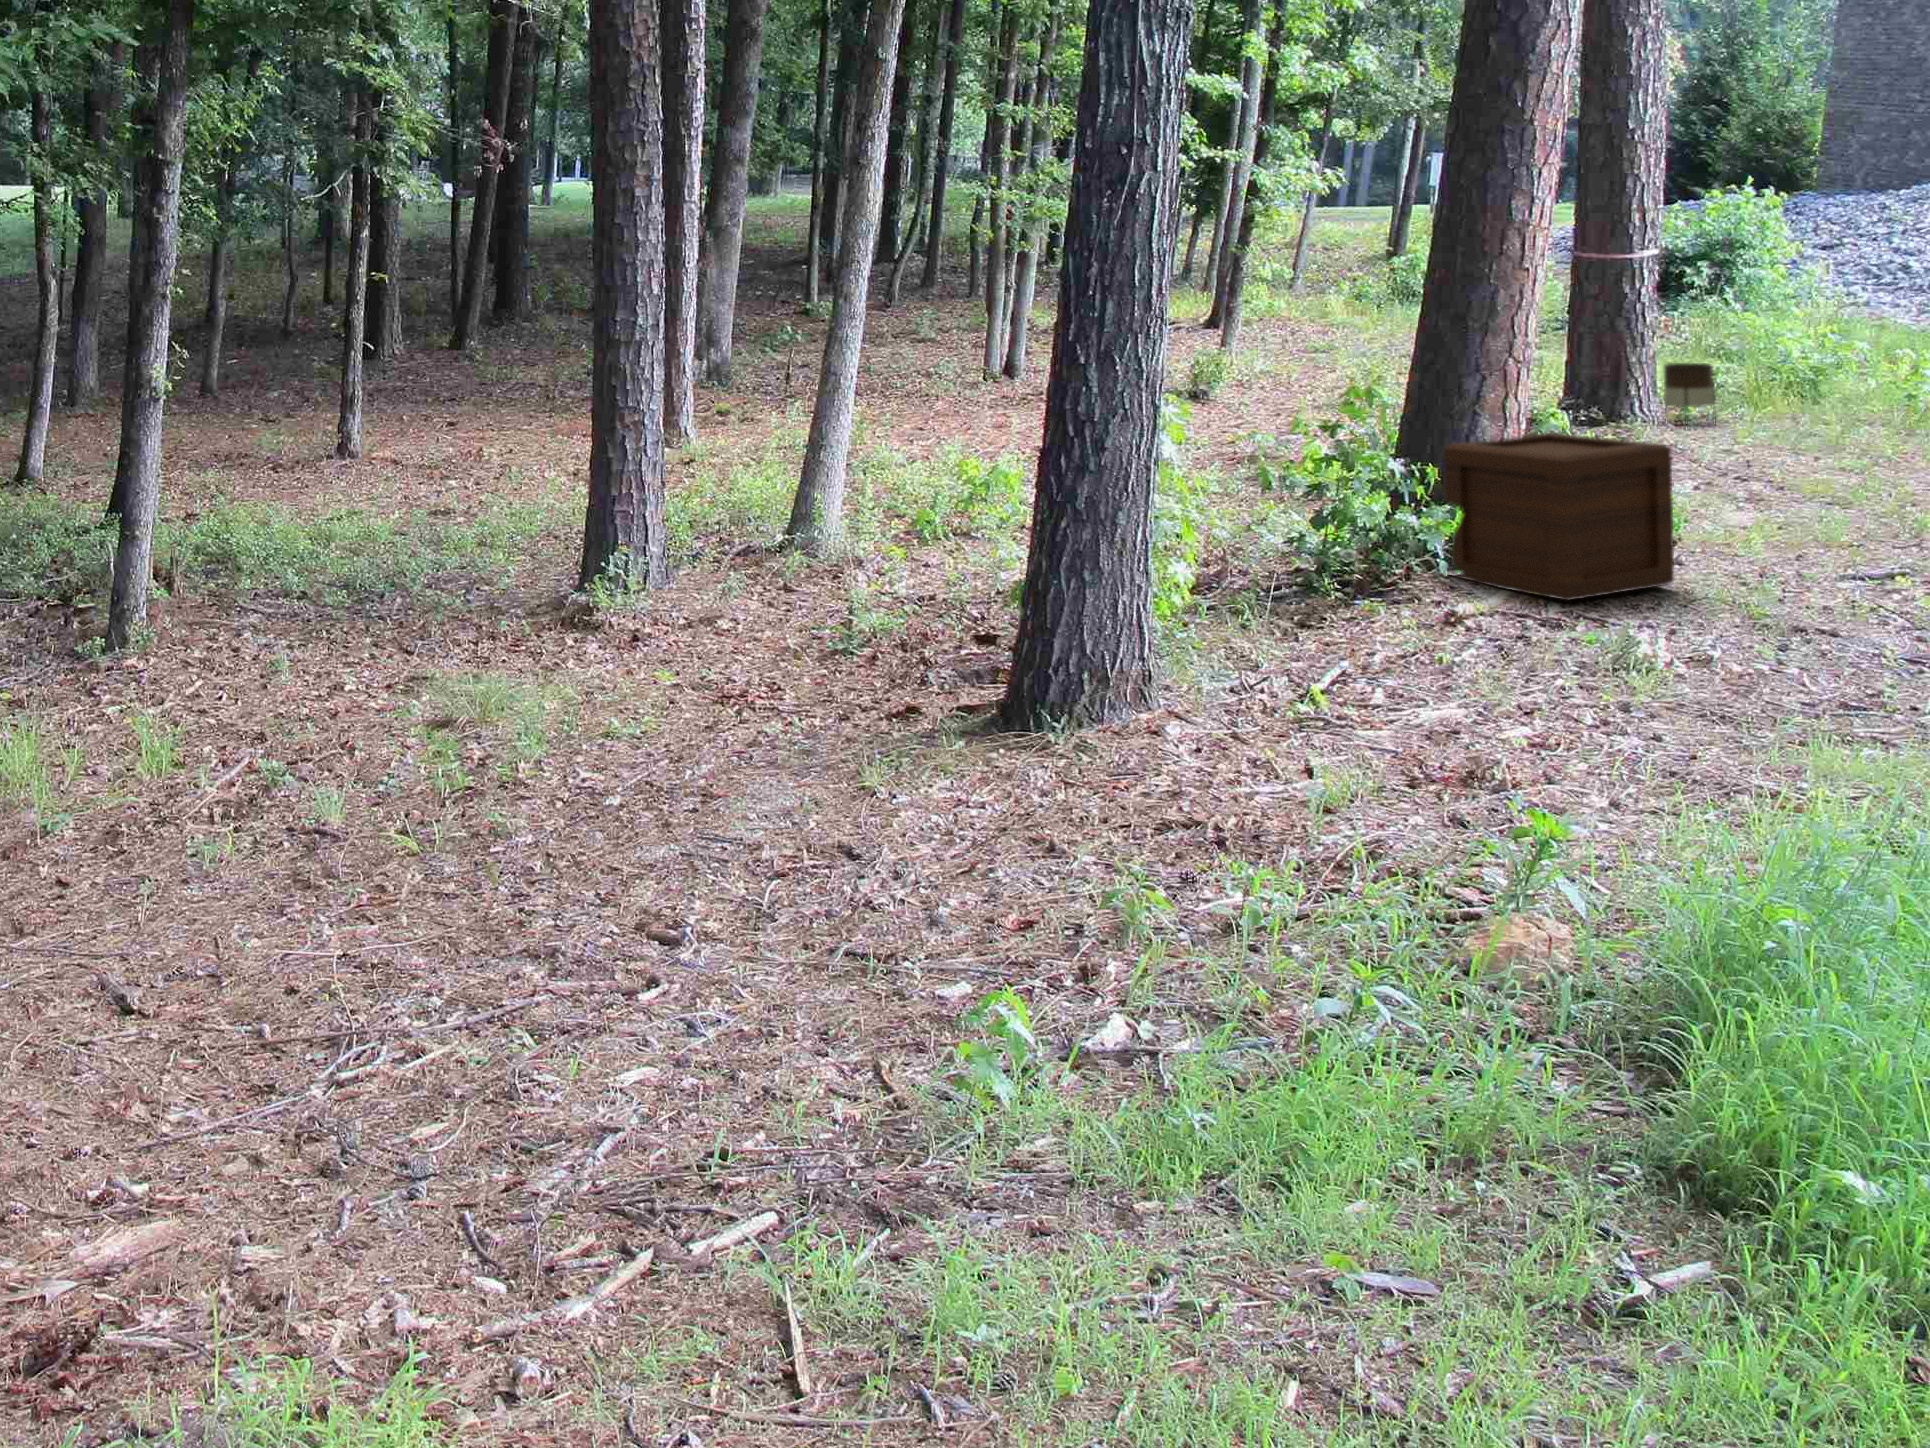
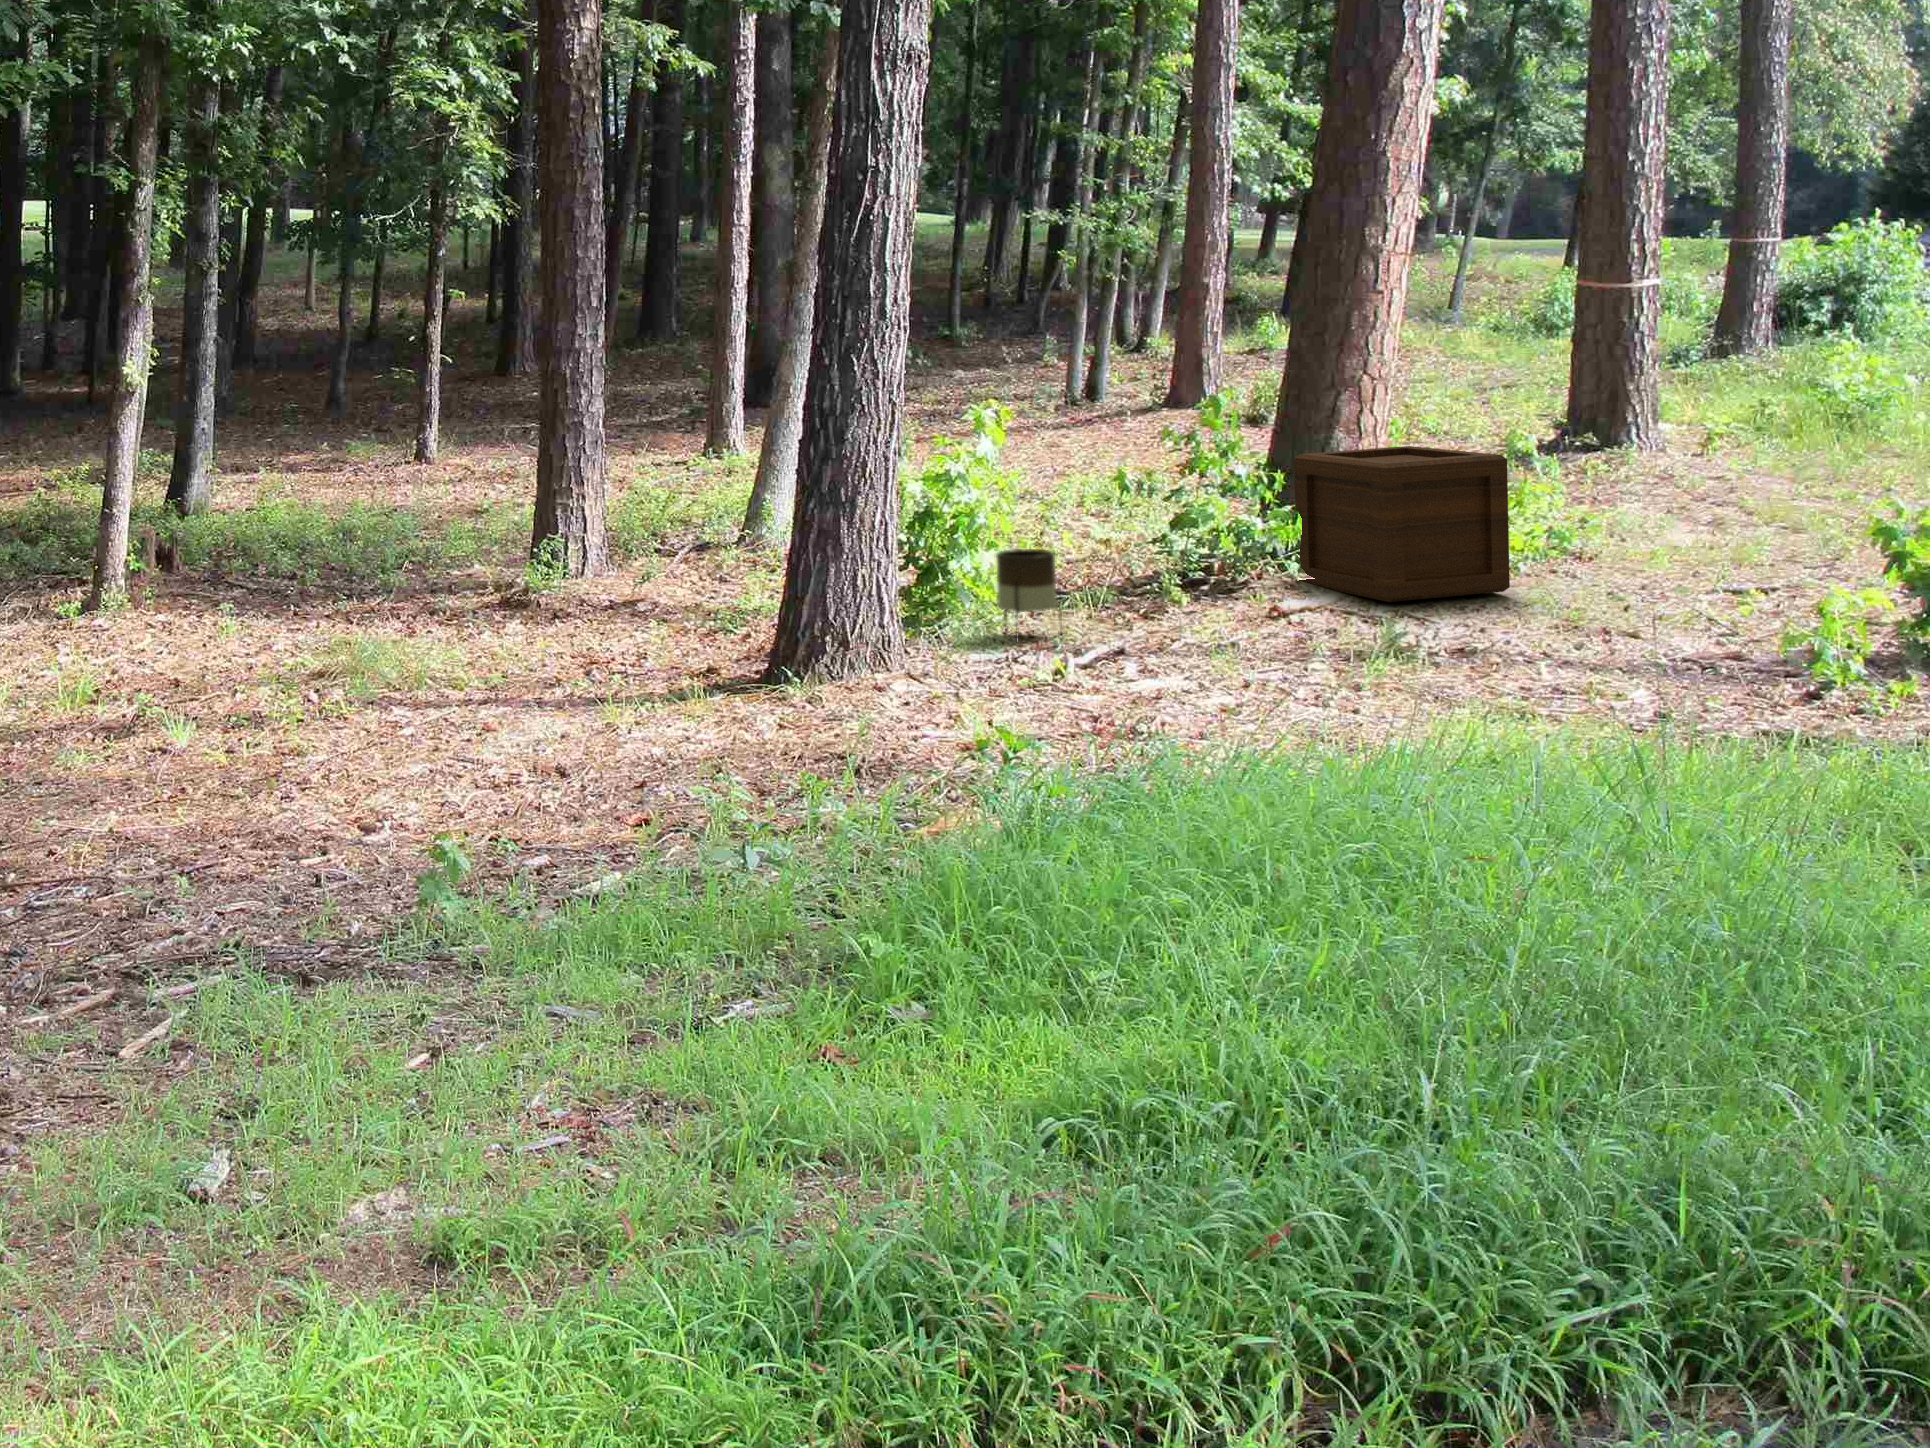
planter: present [1663,363,1715,419] -> present [996,549,1061,640]

